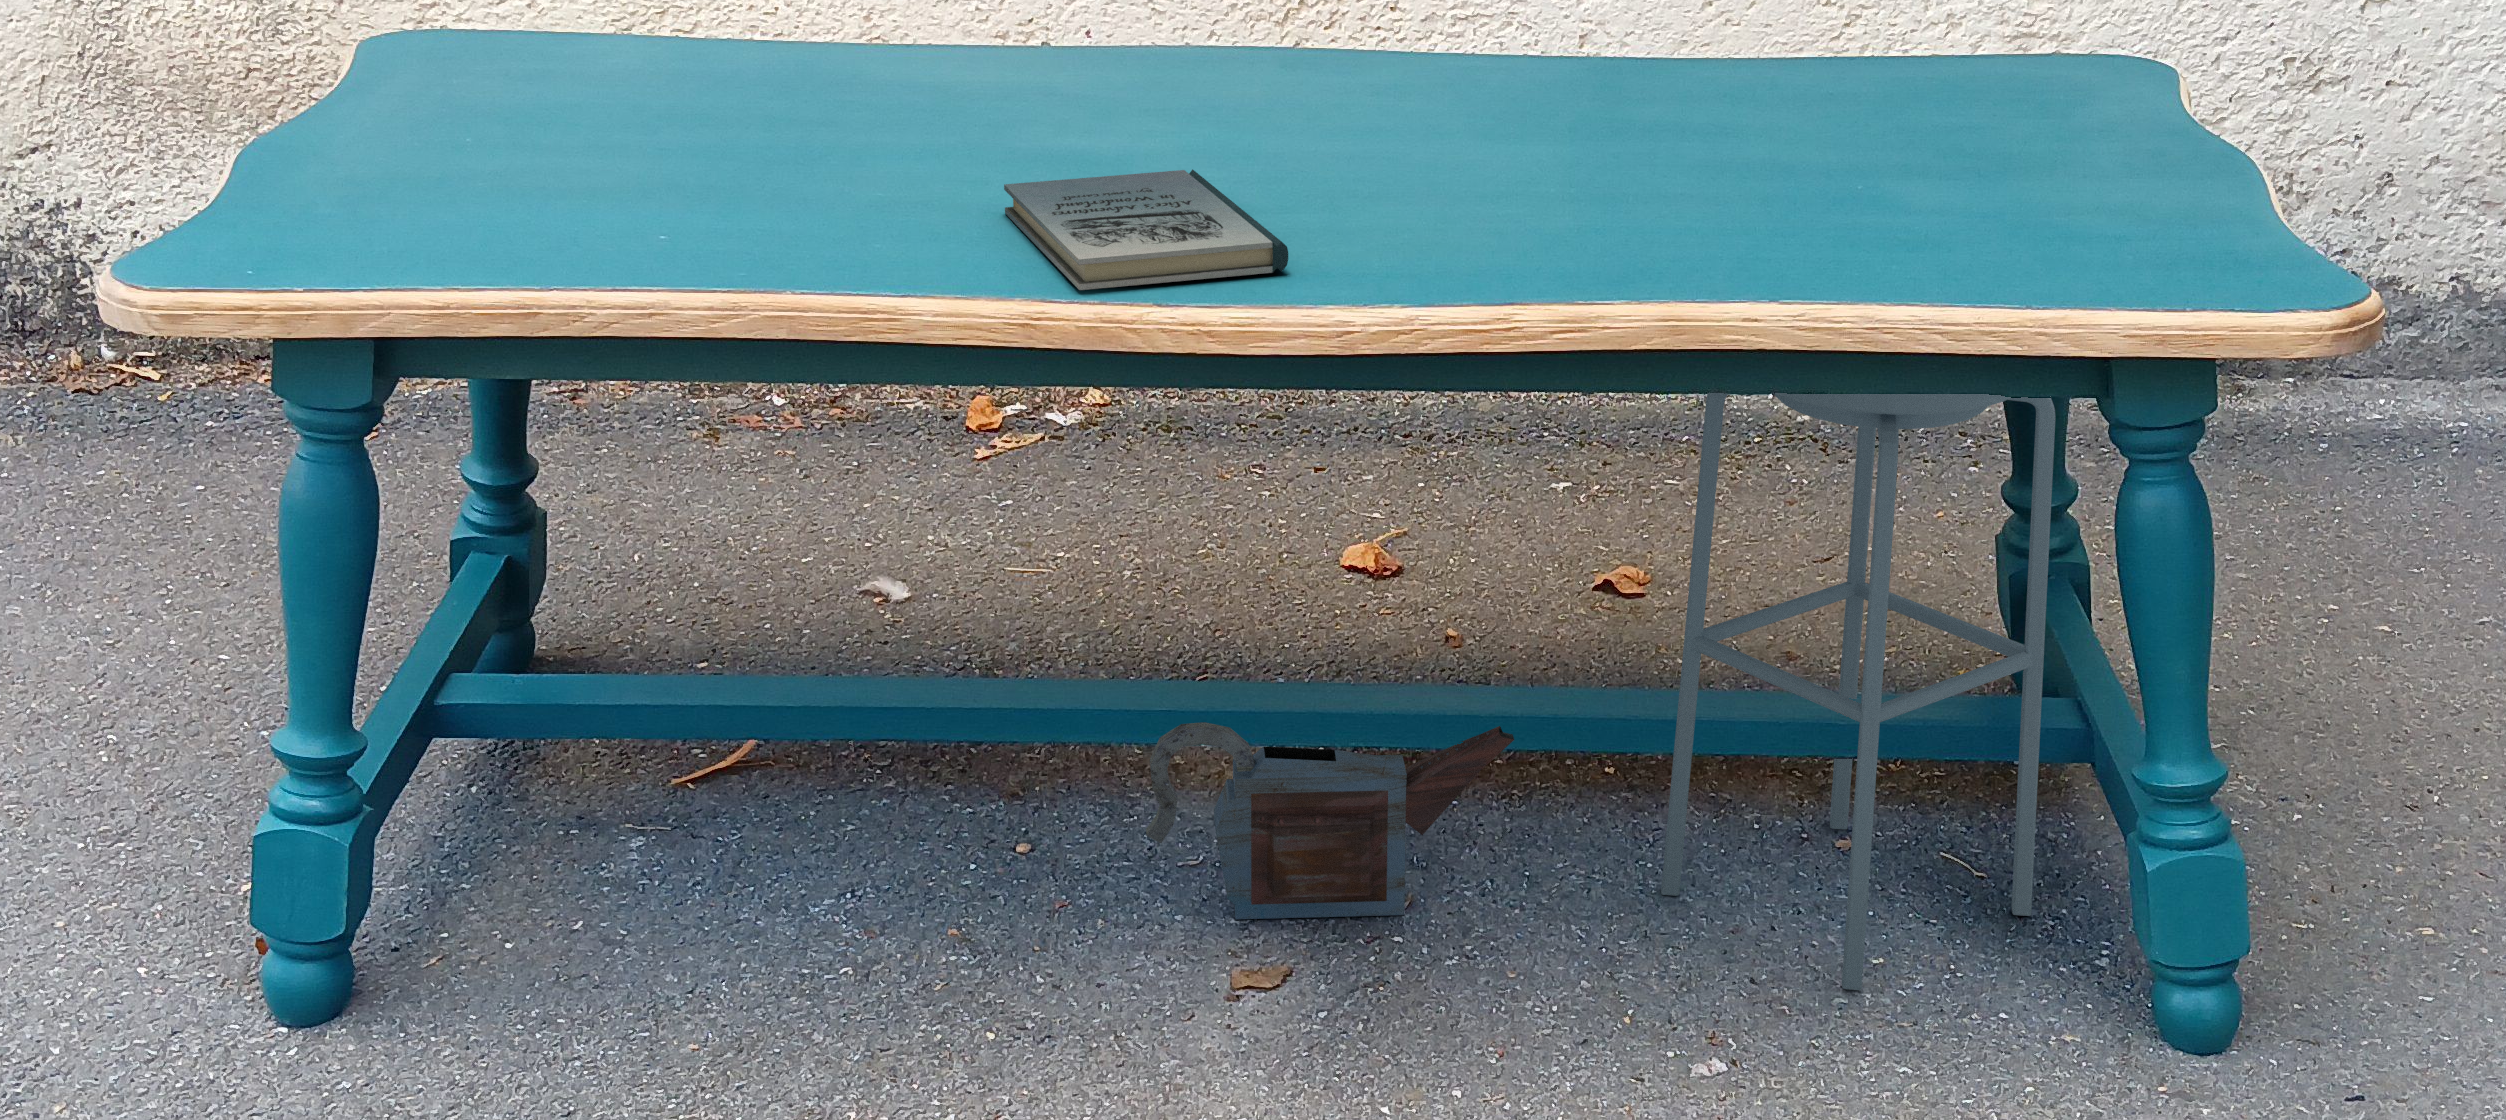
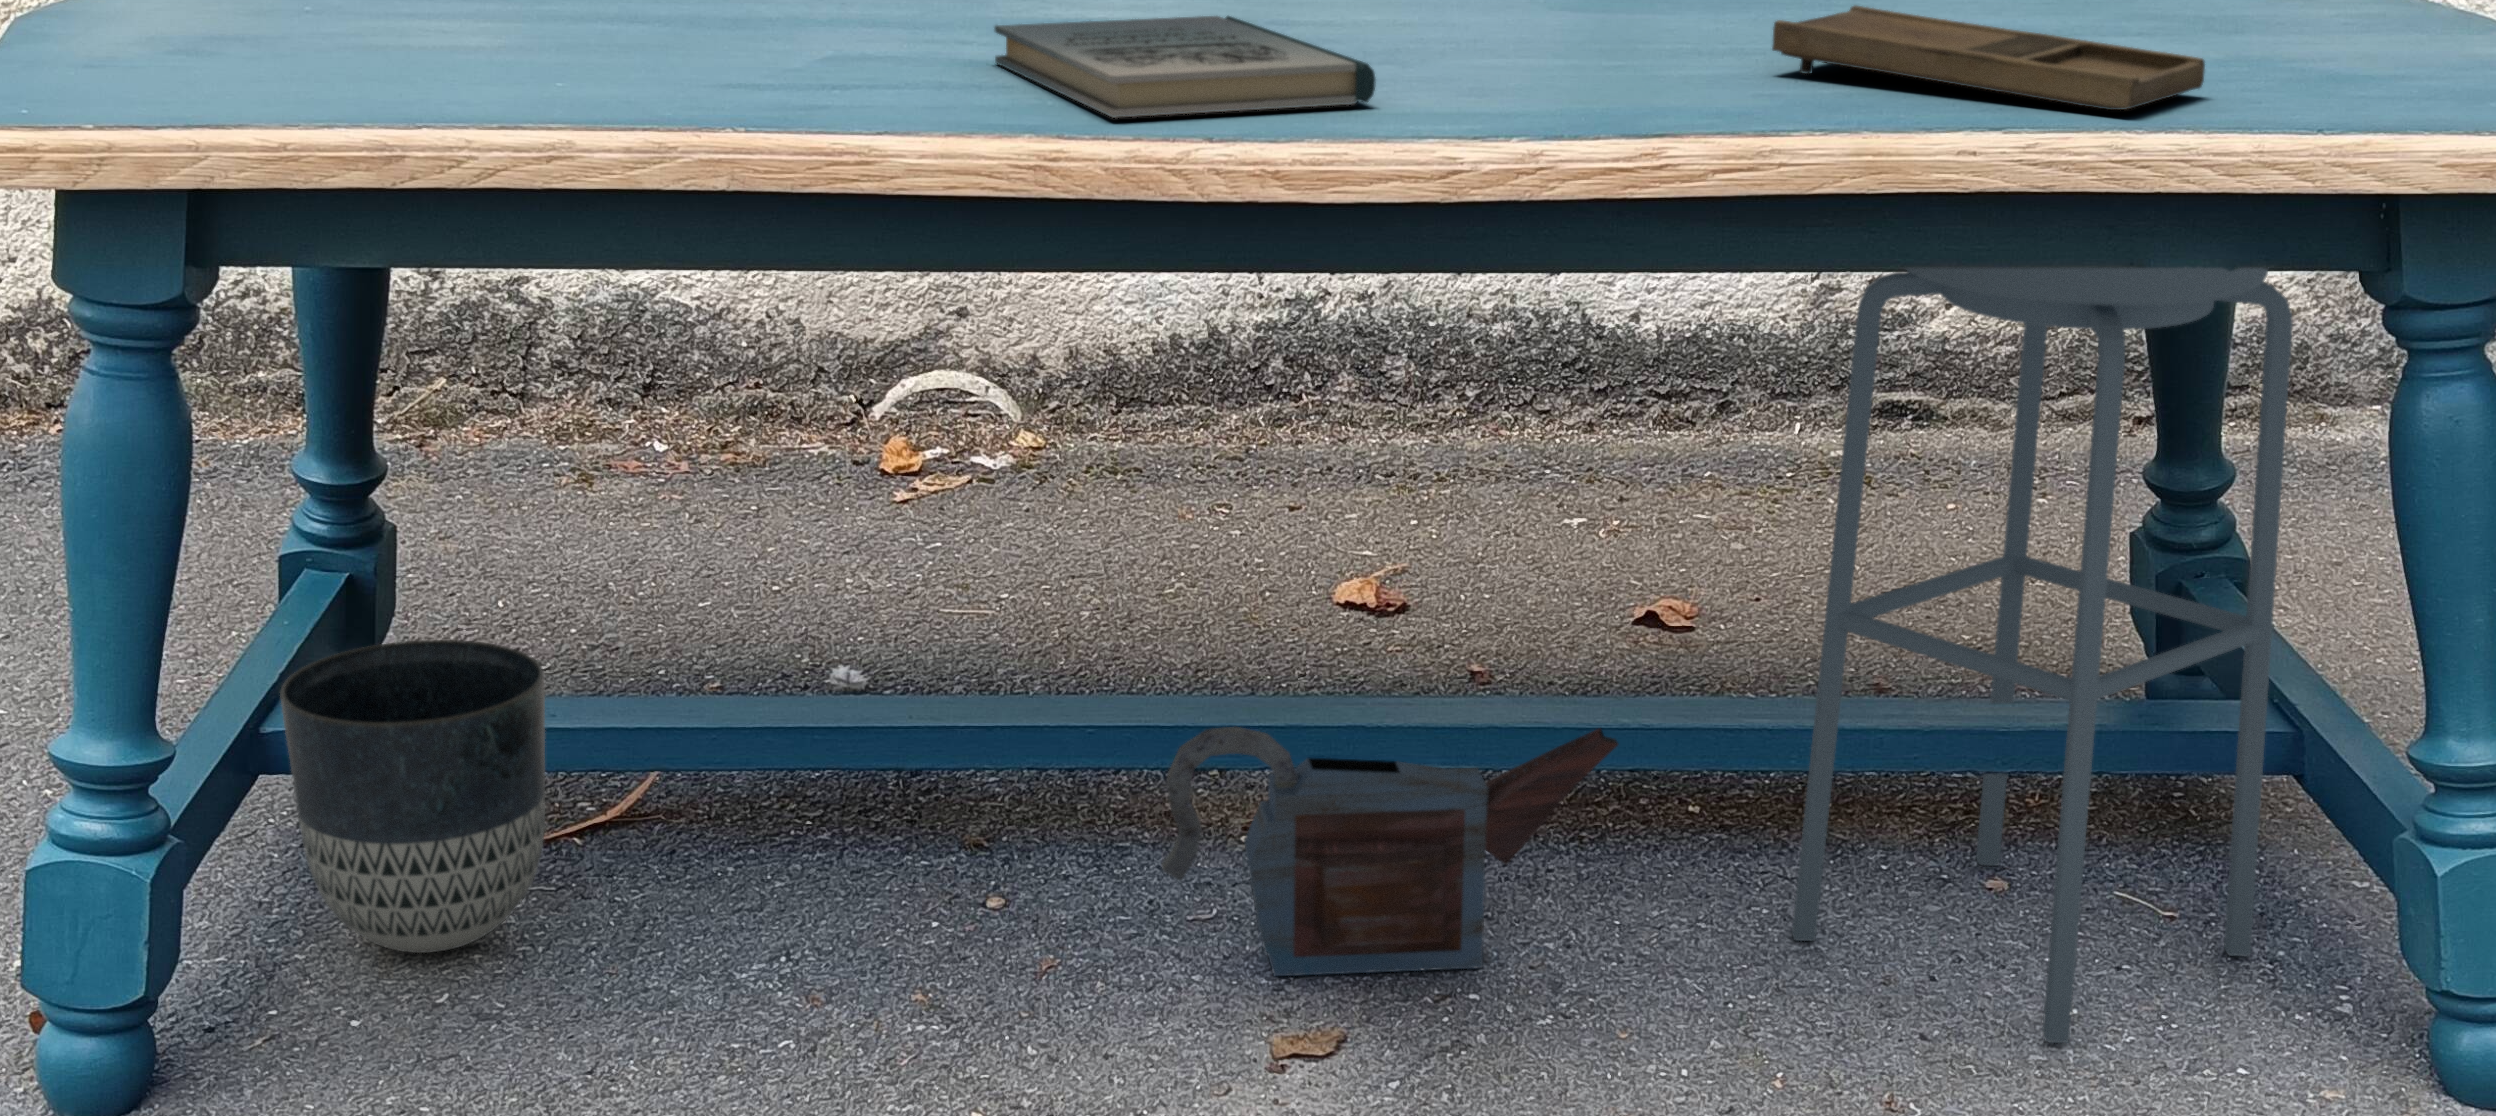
tray: none [1618,166,1951,285] -> present [1772,6,2205,110]
planter: none [449,634,658,887] -> present [280,640,545,953]

